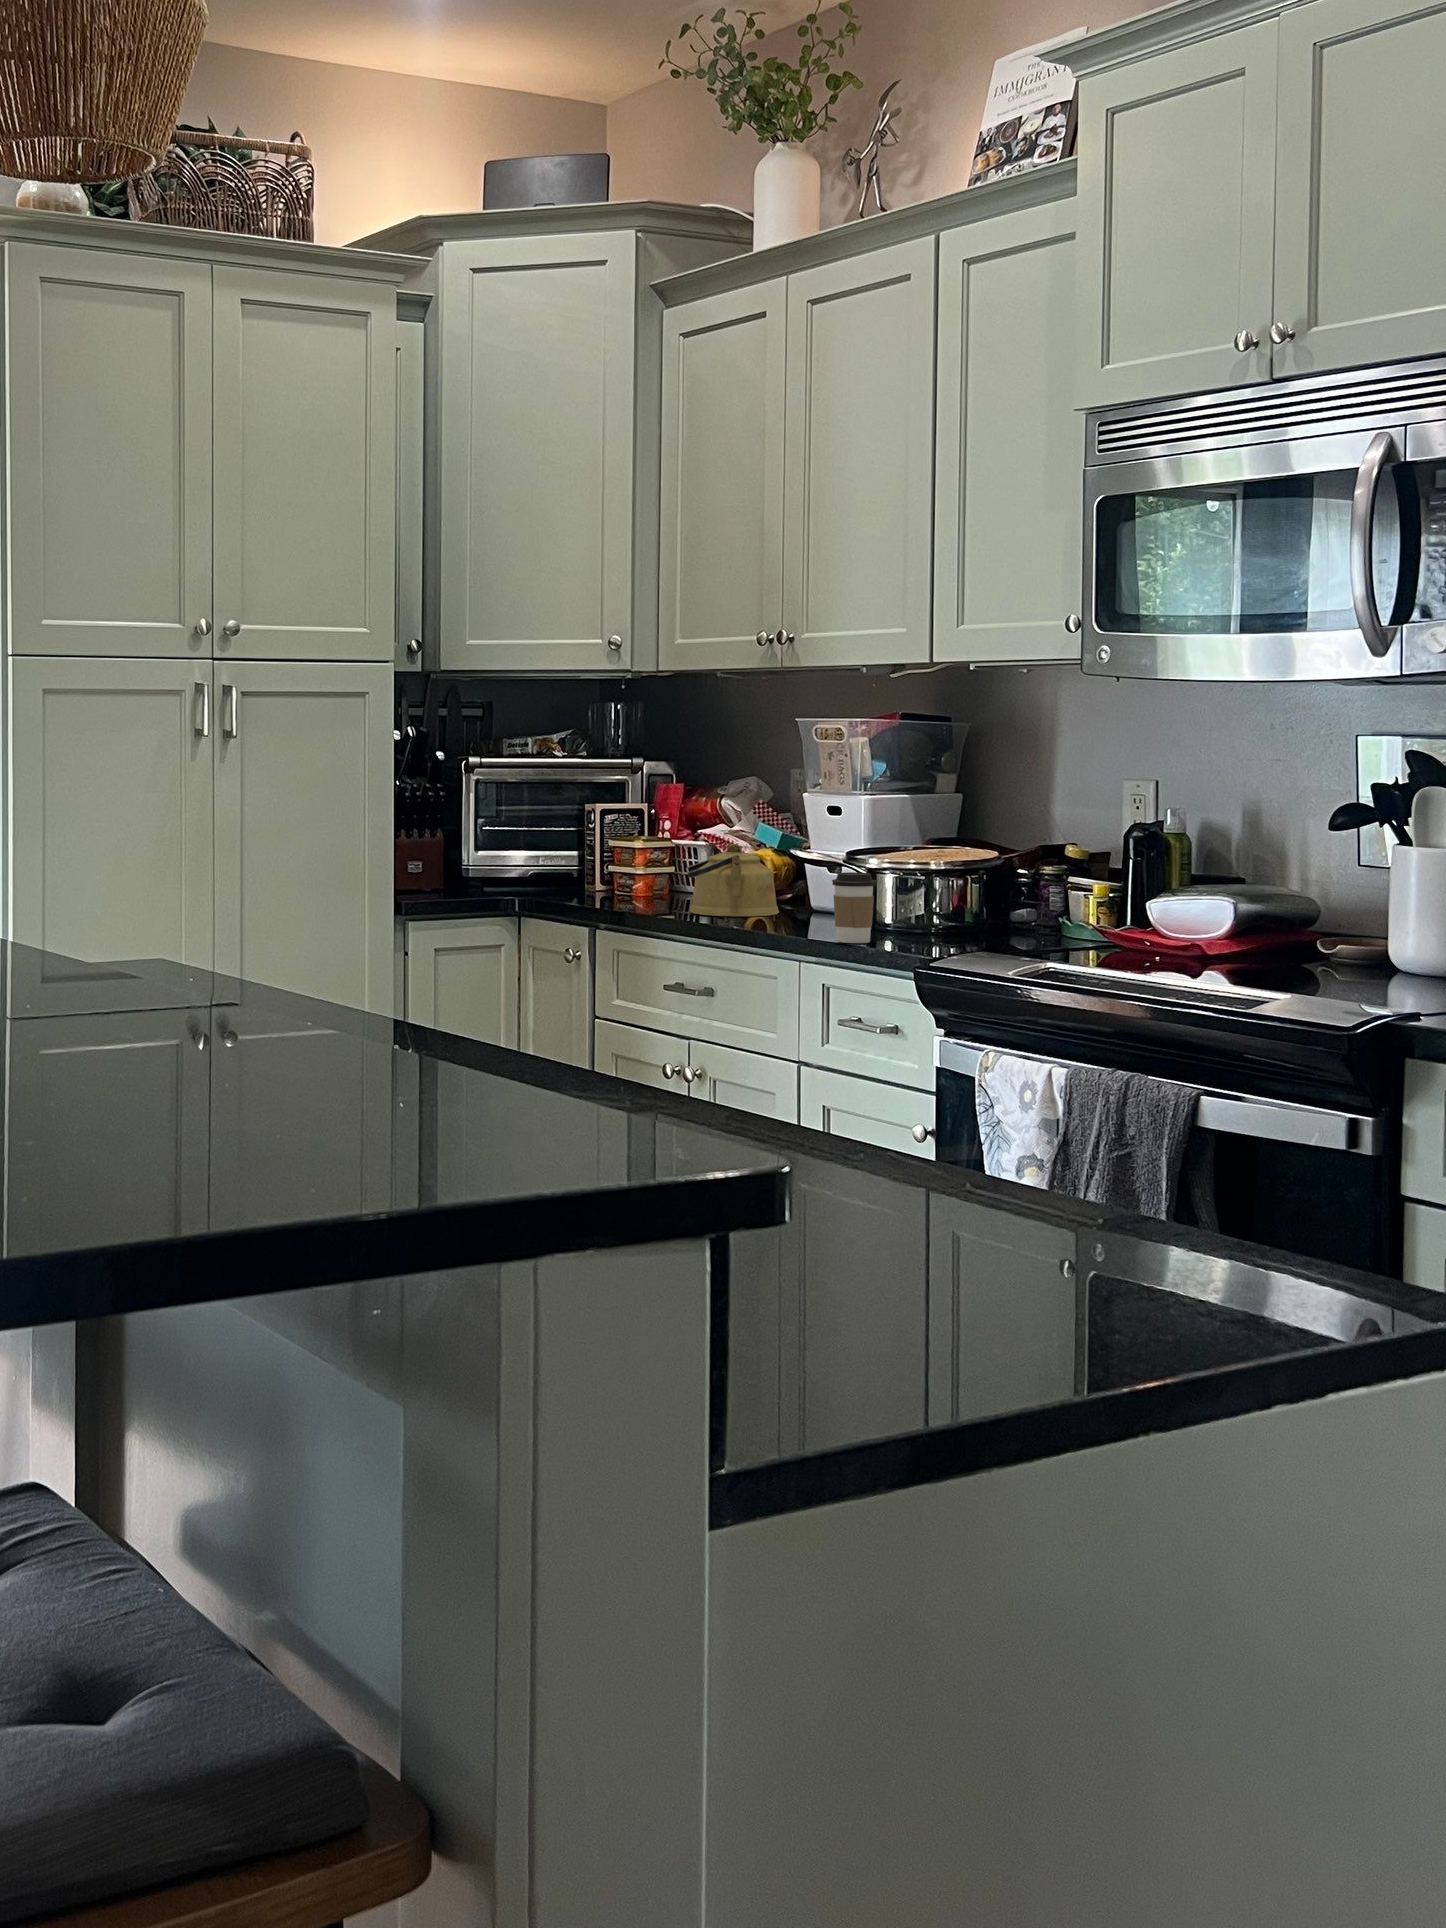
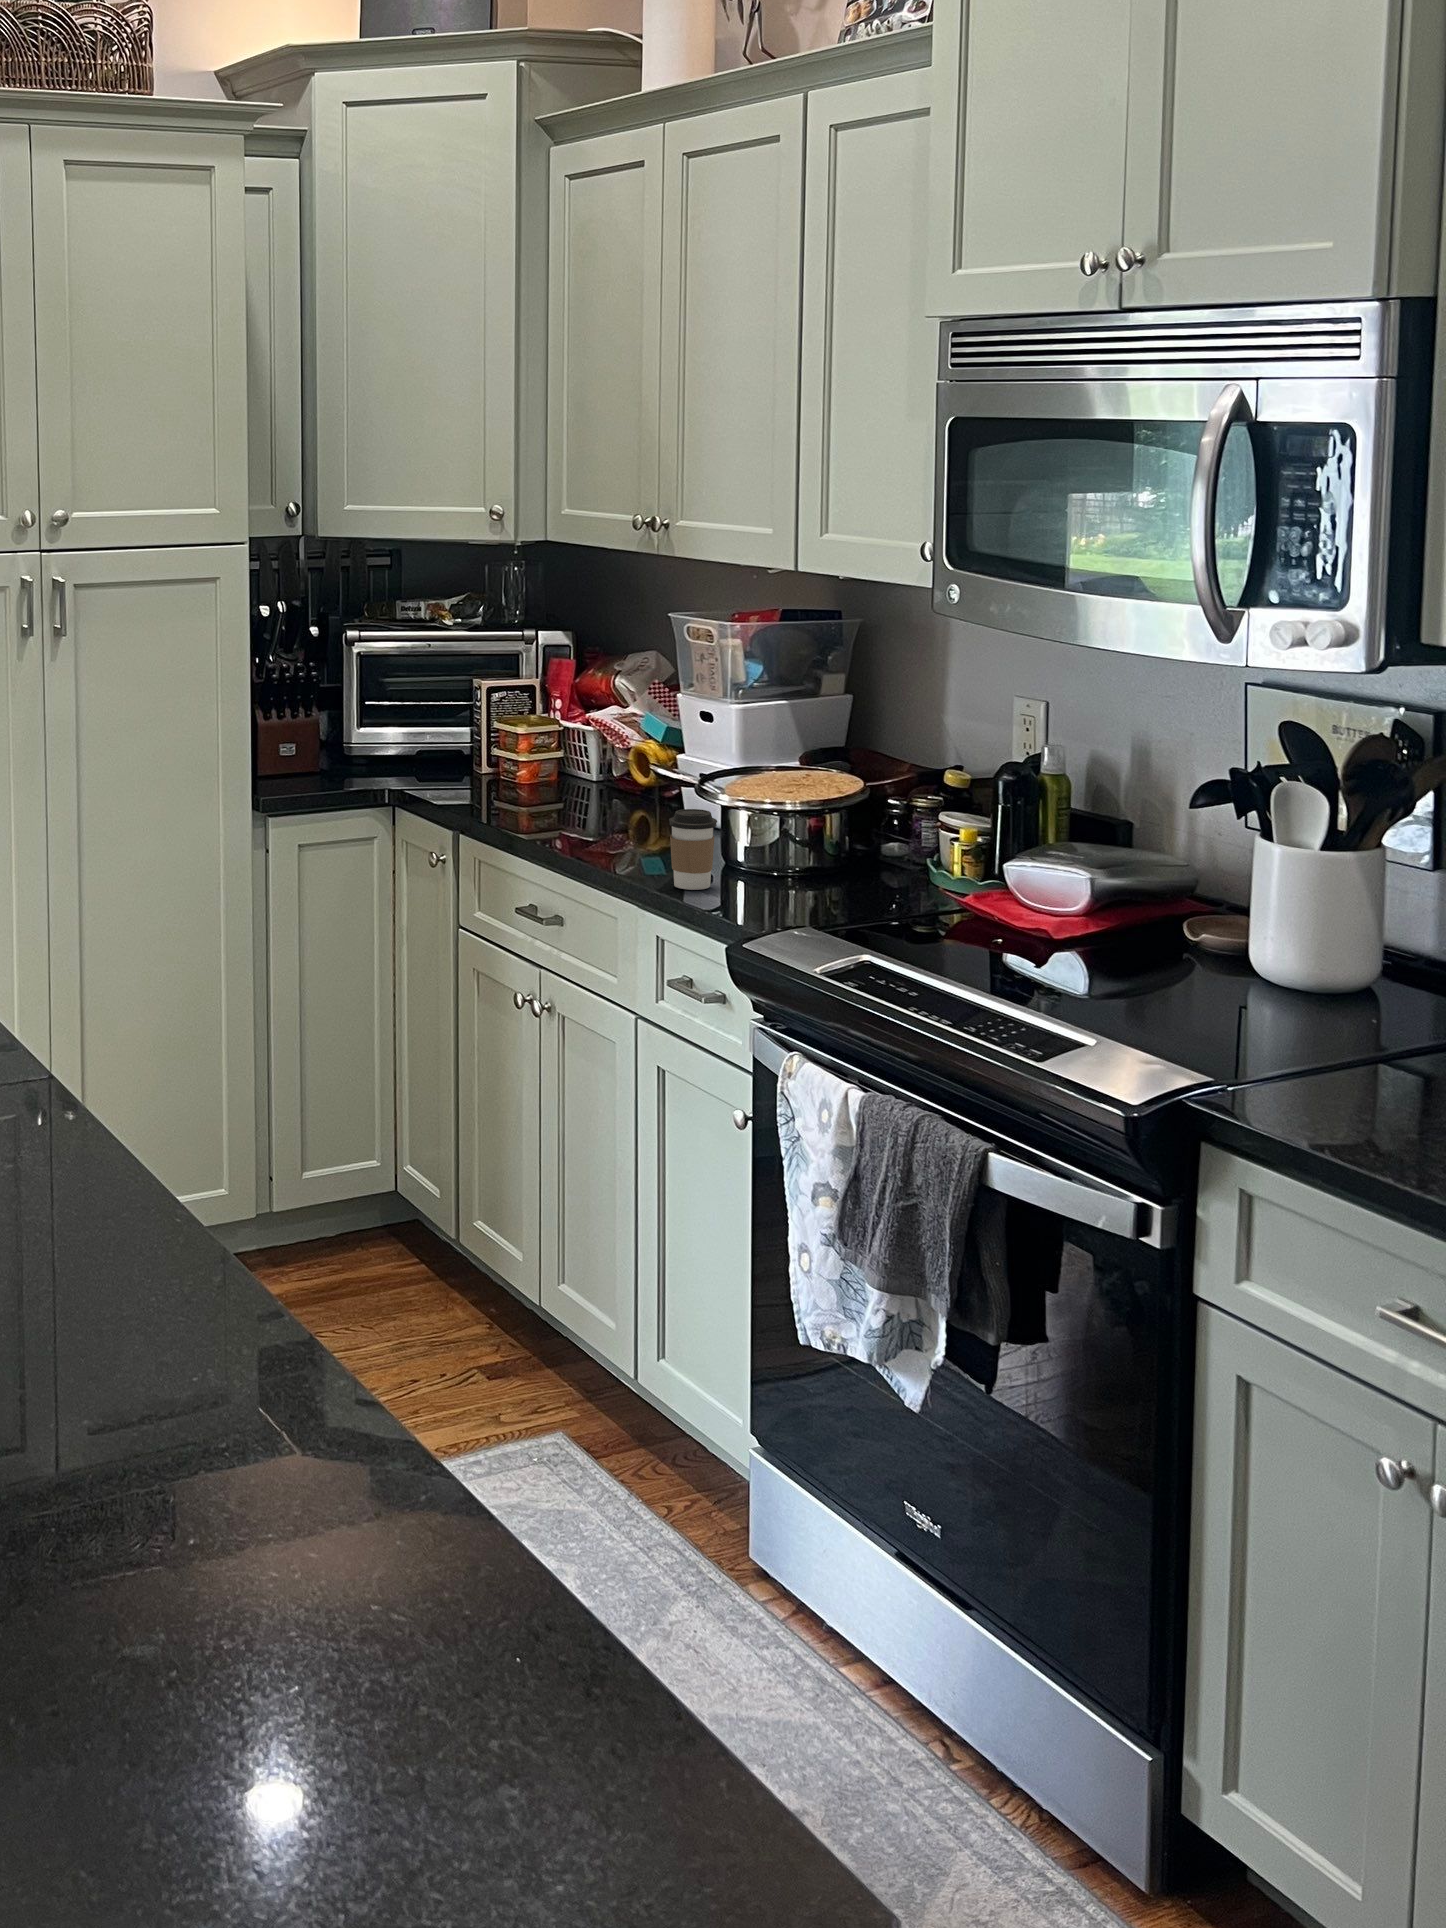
kettle: present [686,844,779,917] -> none [554,740,655,822]

